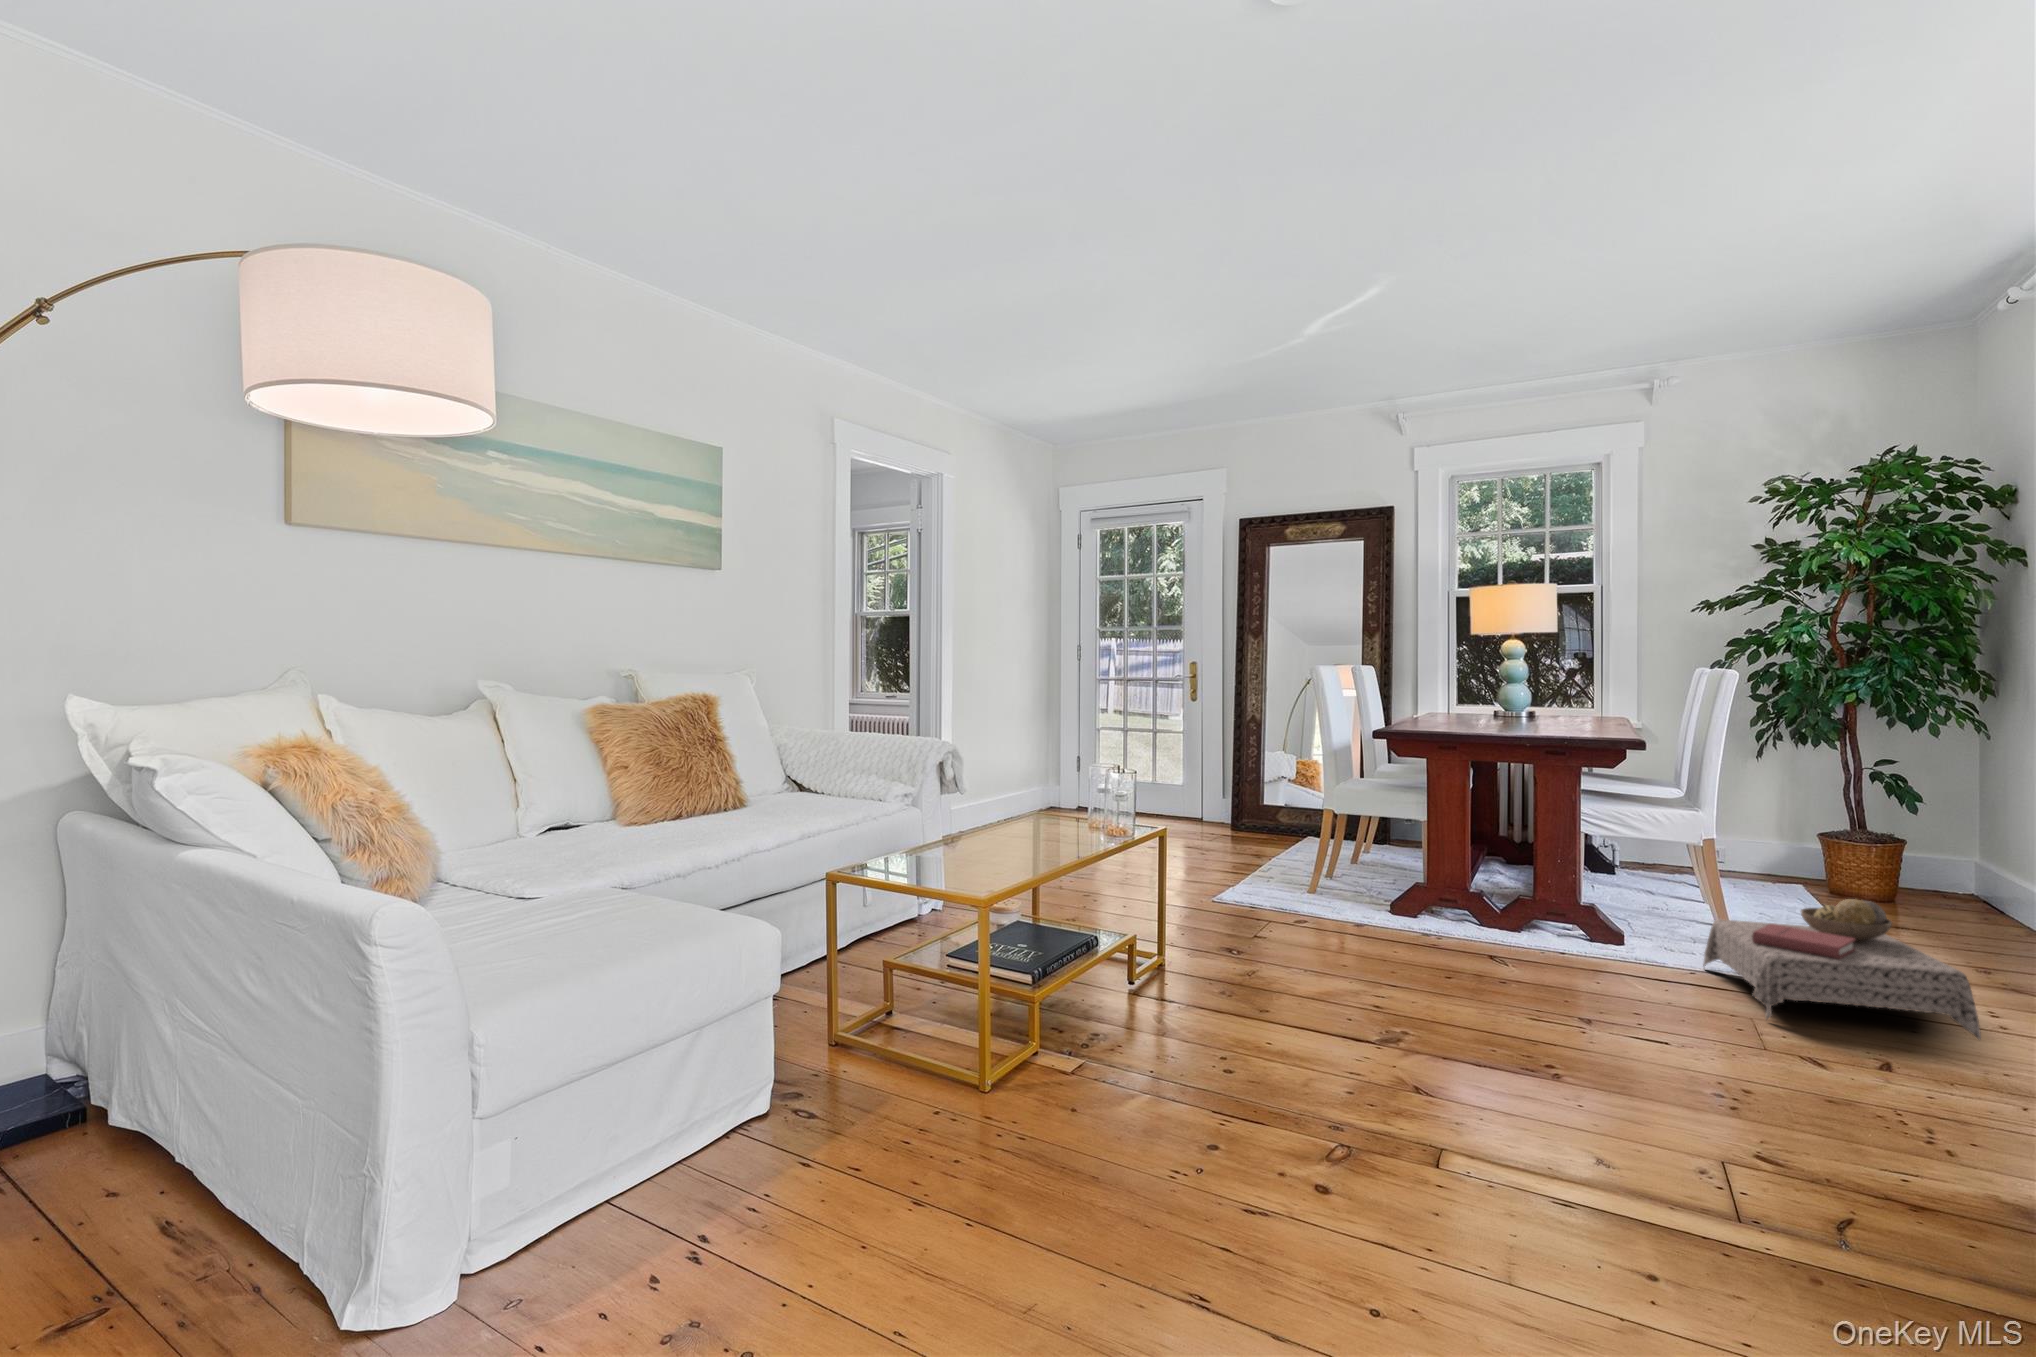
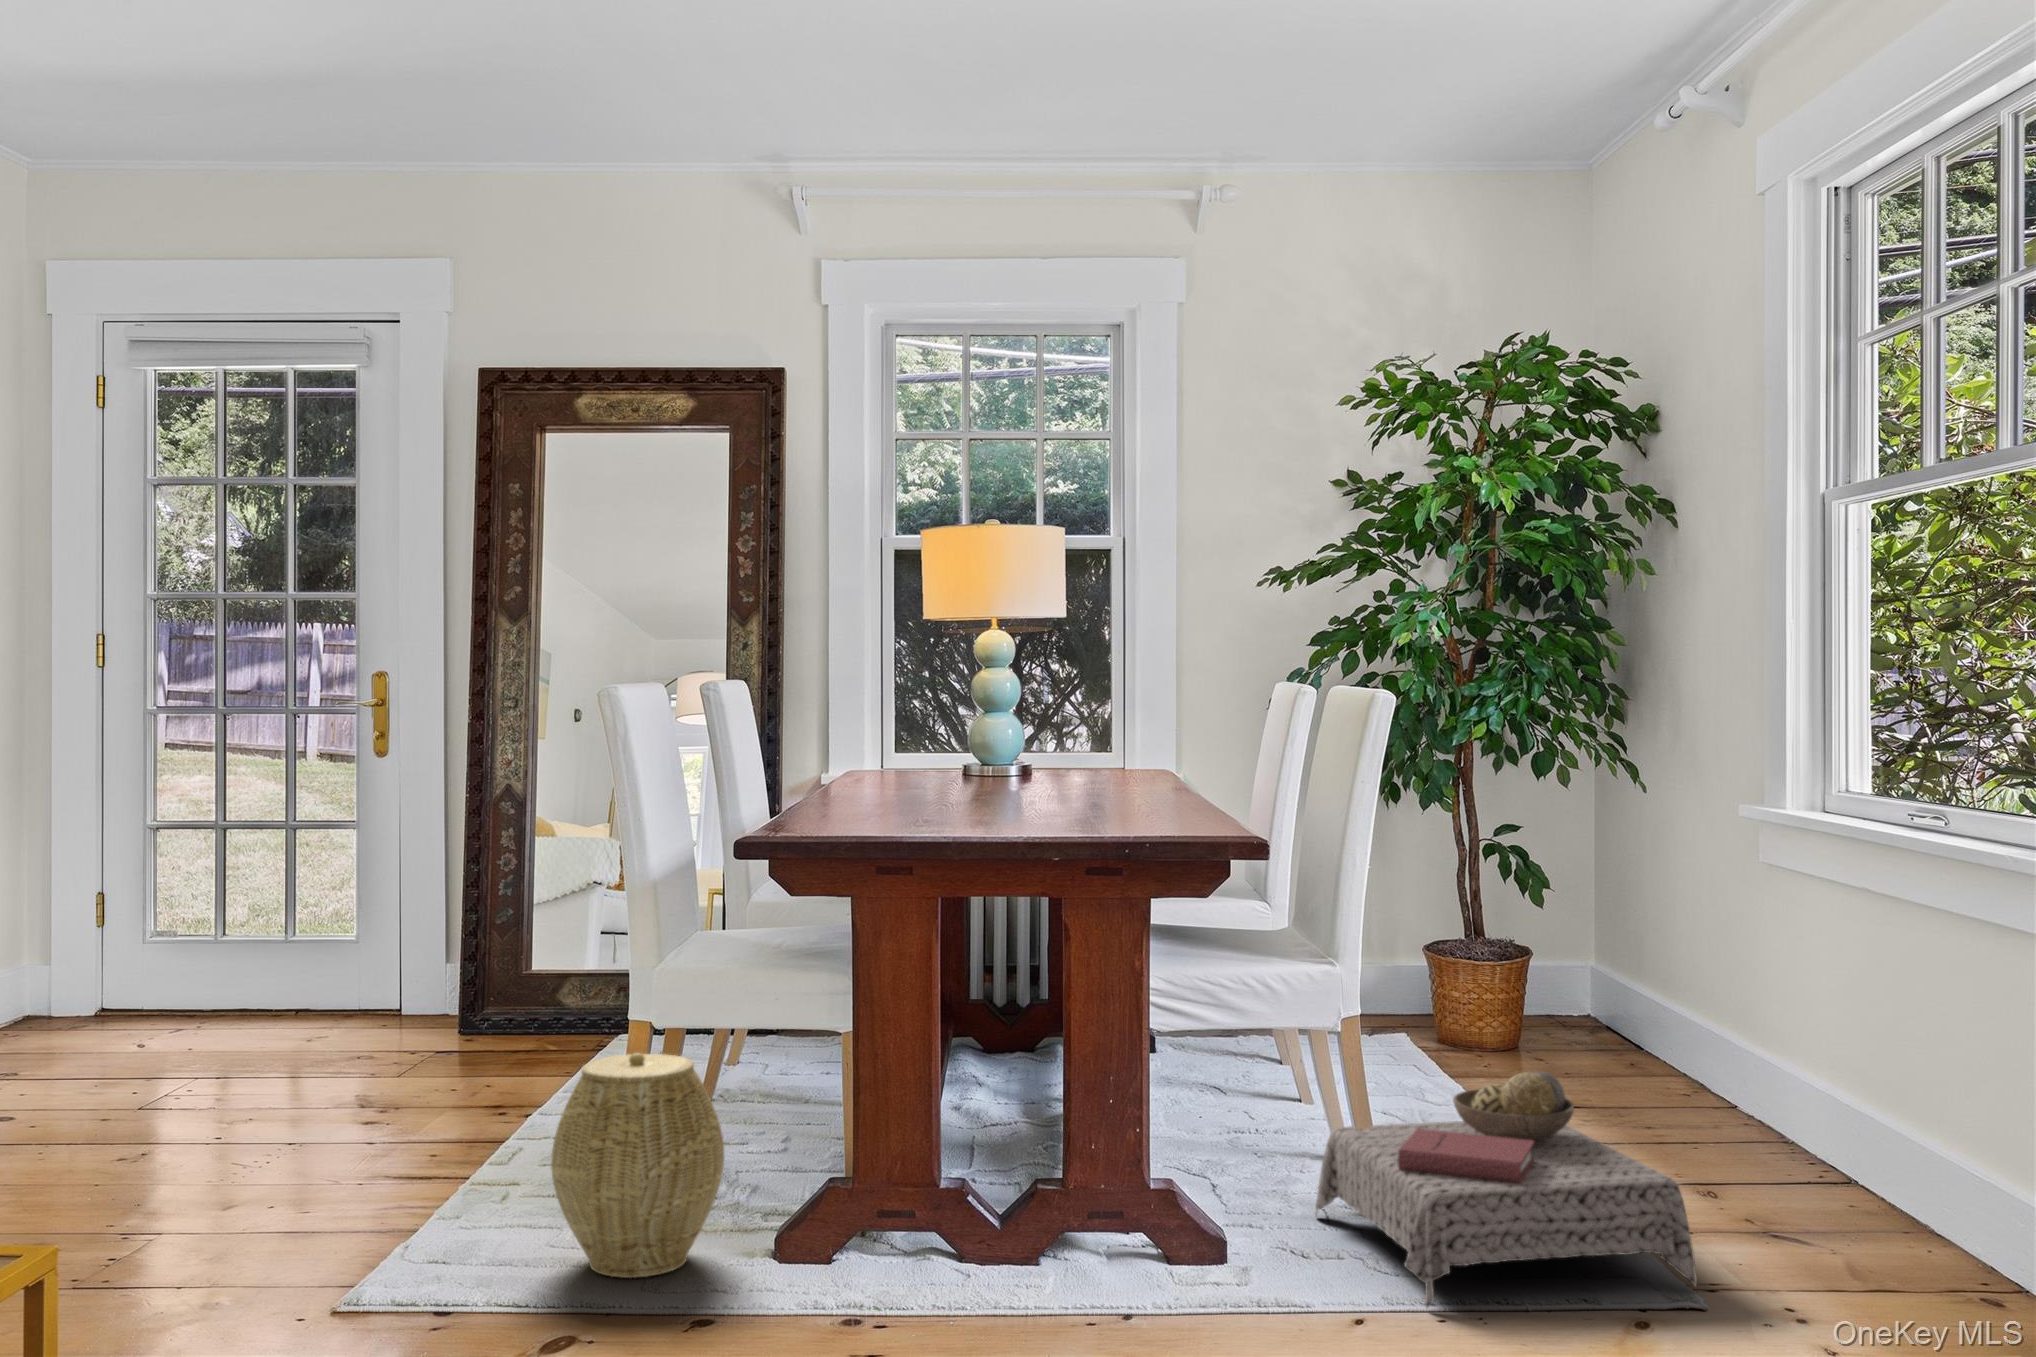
woven basket: none [1270,838,1353,942] -> present [551,1053,724,1278]

